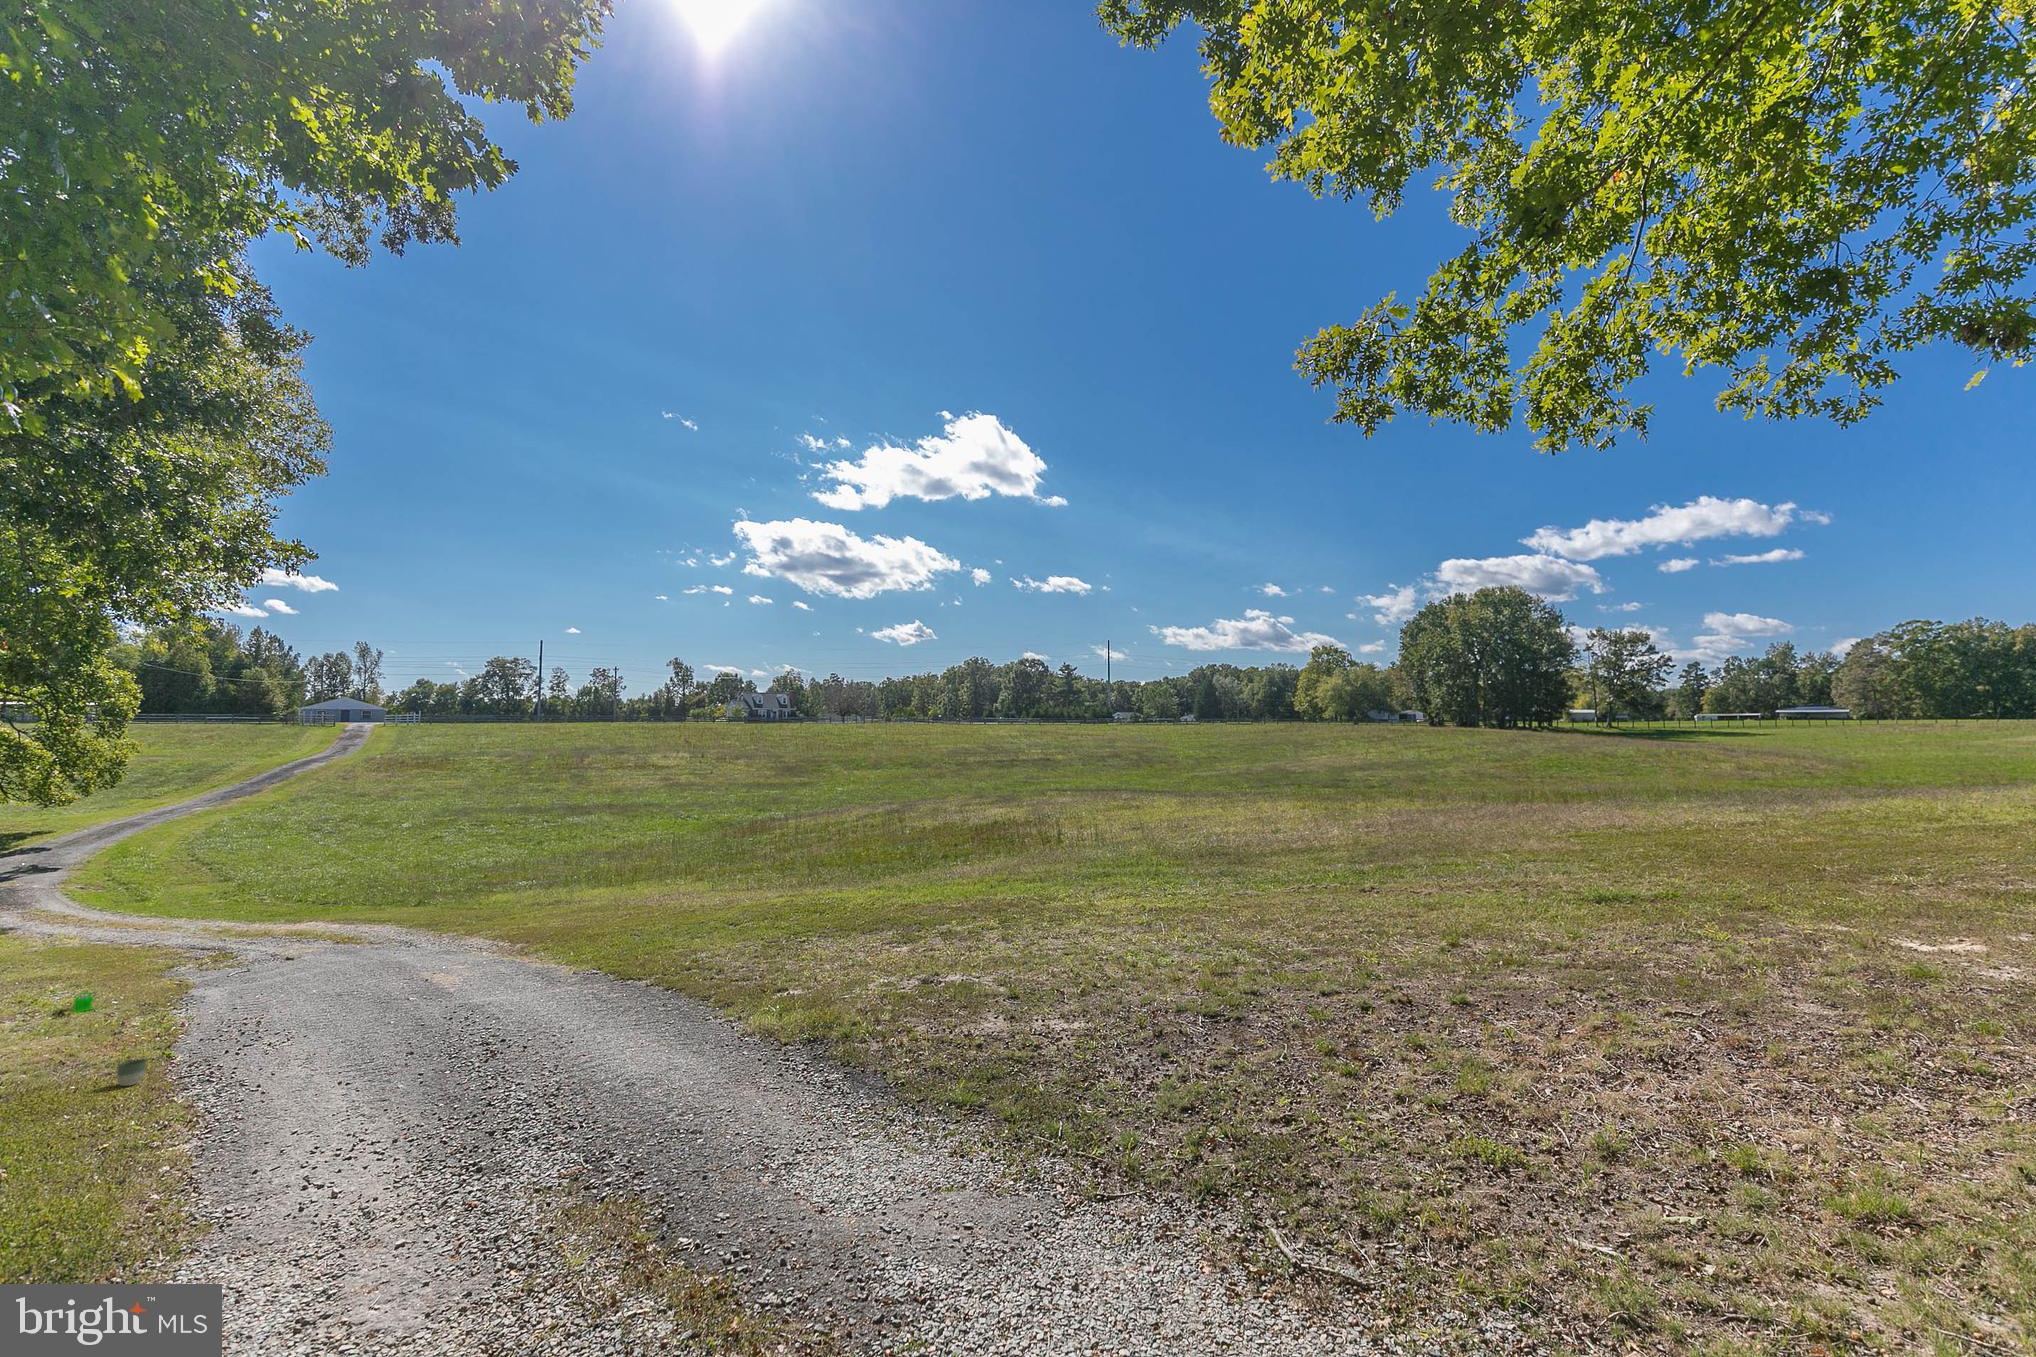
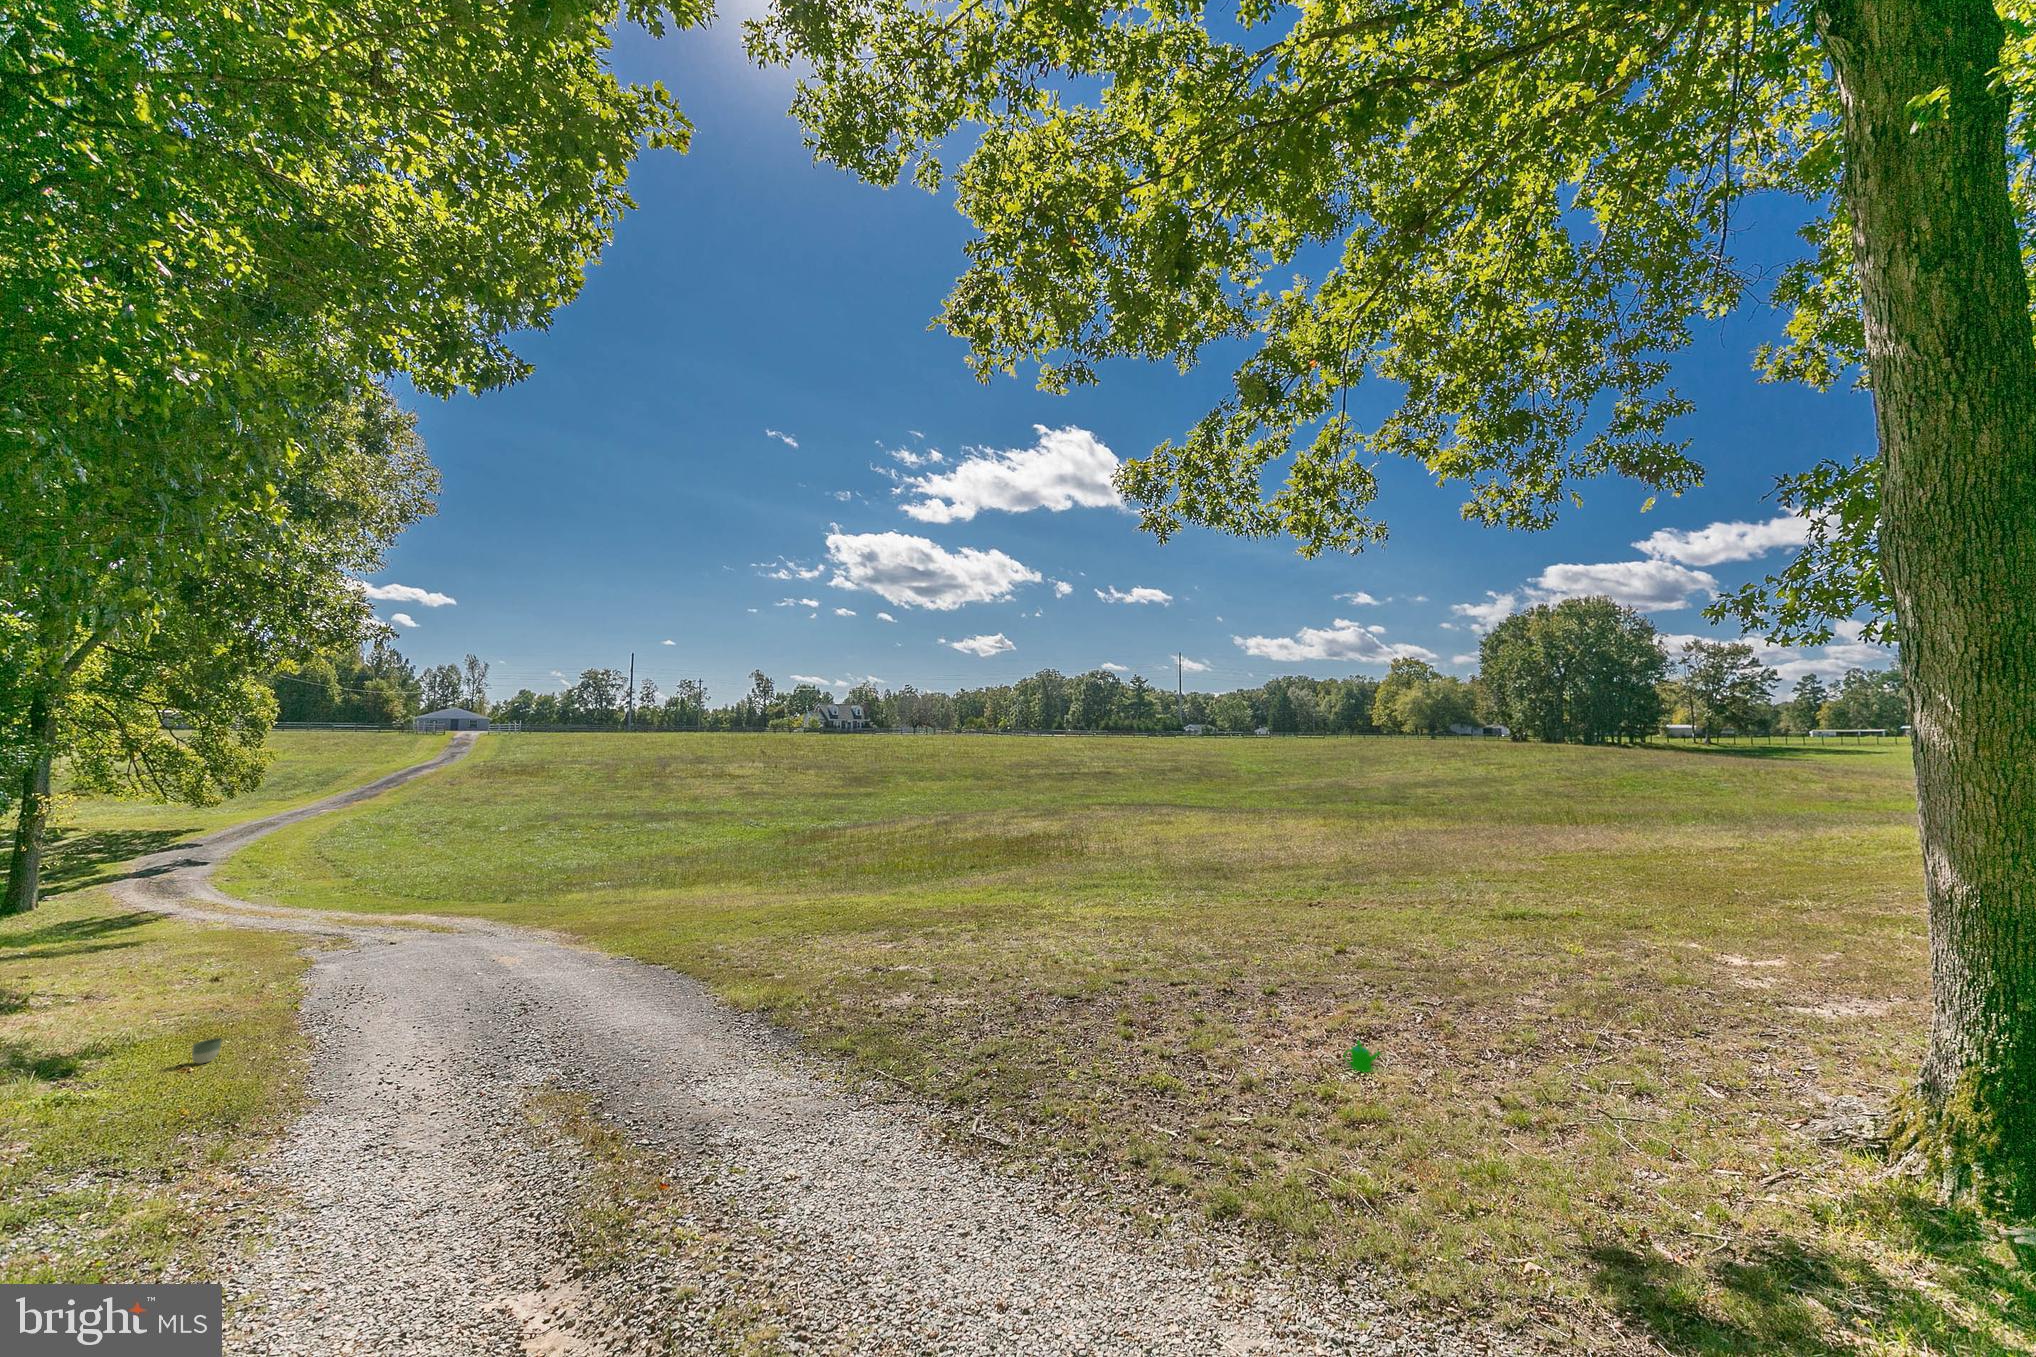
watering can: present [73,991,94,1013] -> present [1343,1040,1381,1072]

